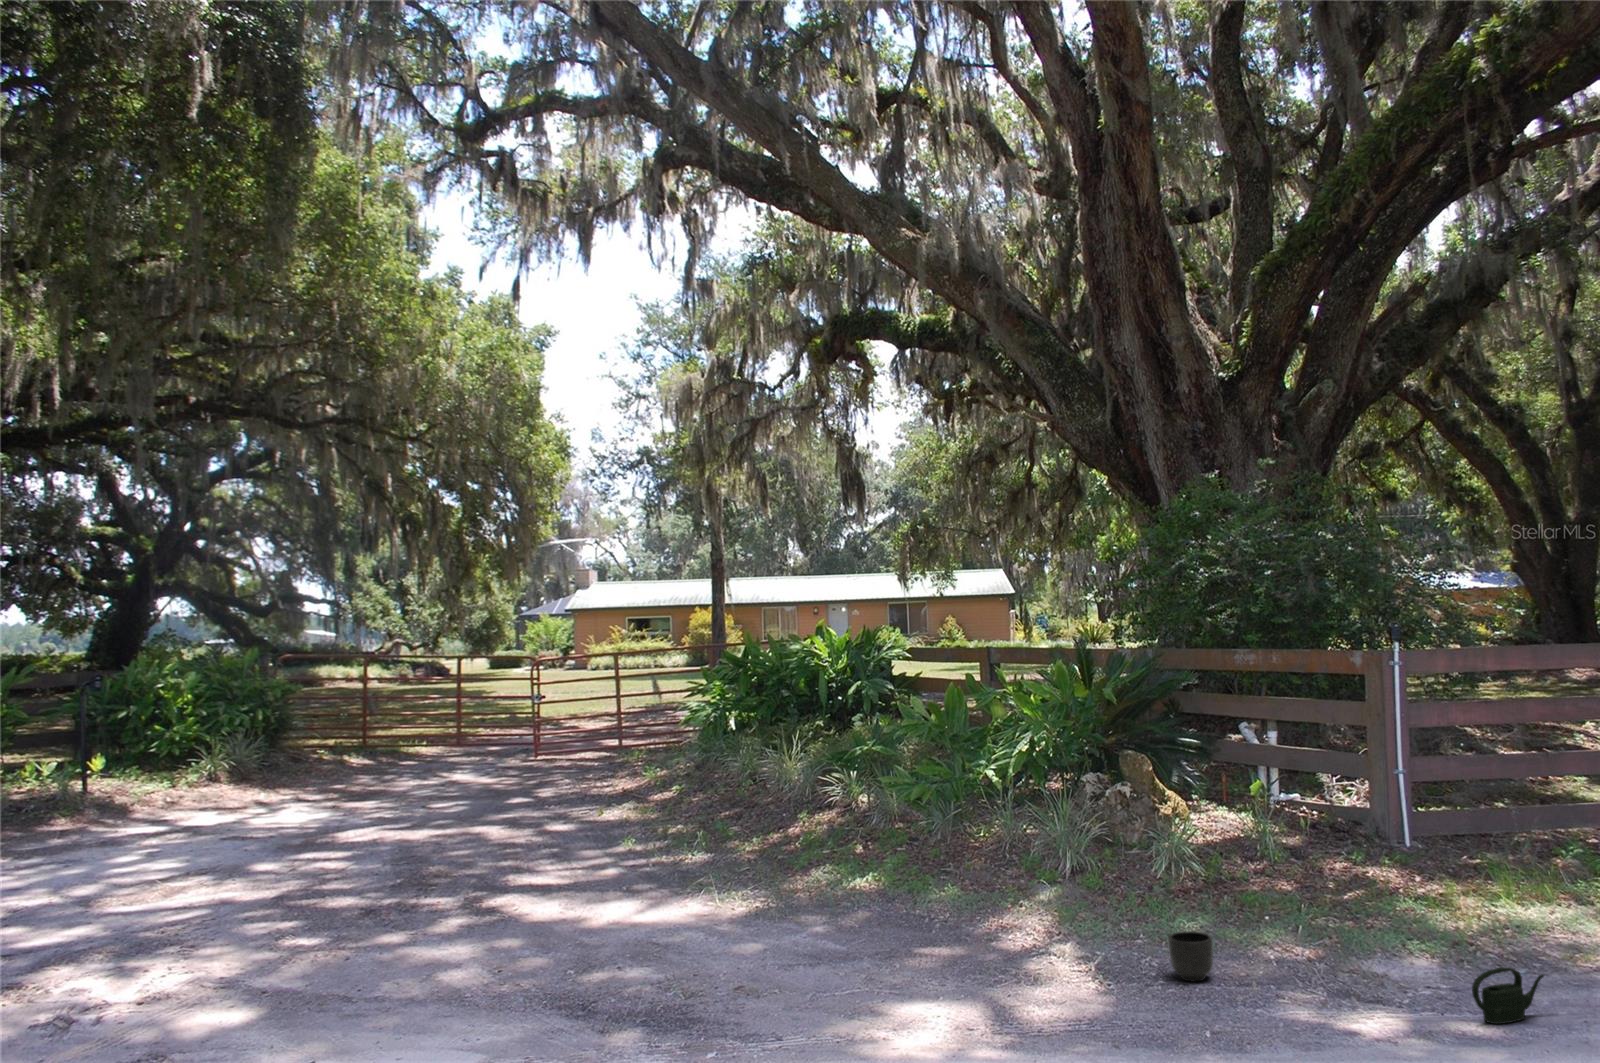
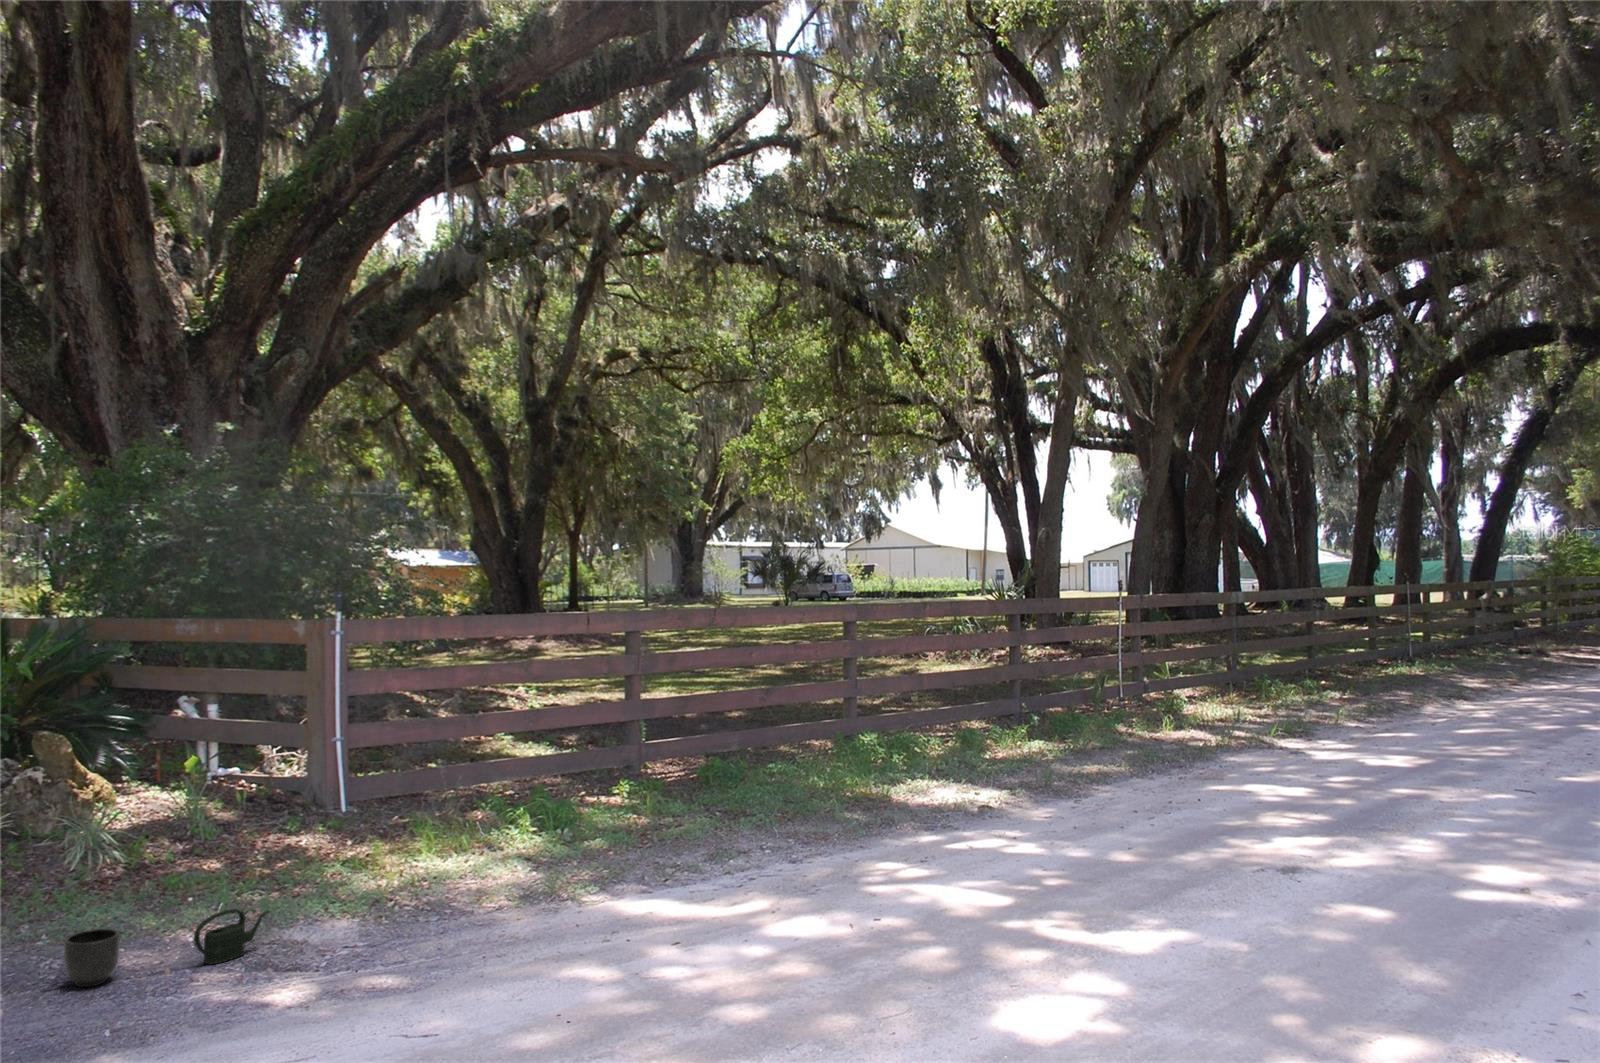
watering can: present [1472,967,1544,1024] -> present [194,909,268,964]

